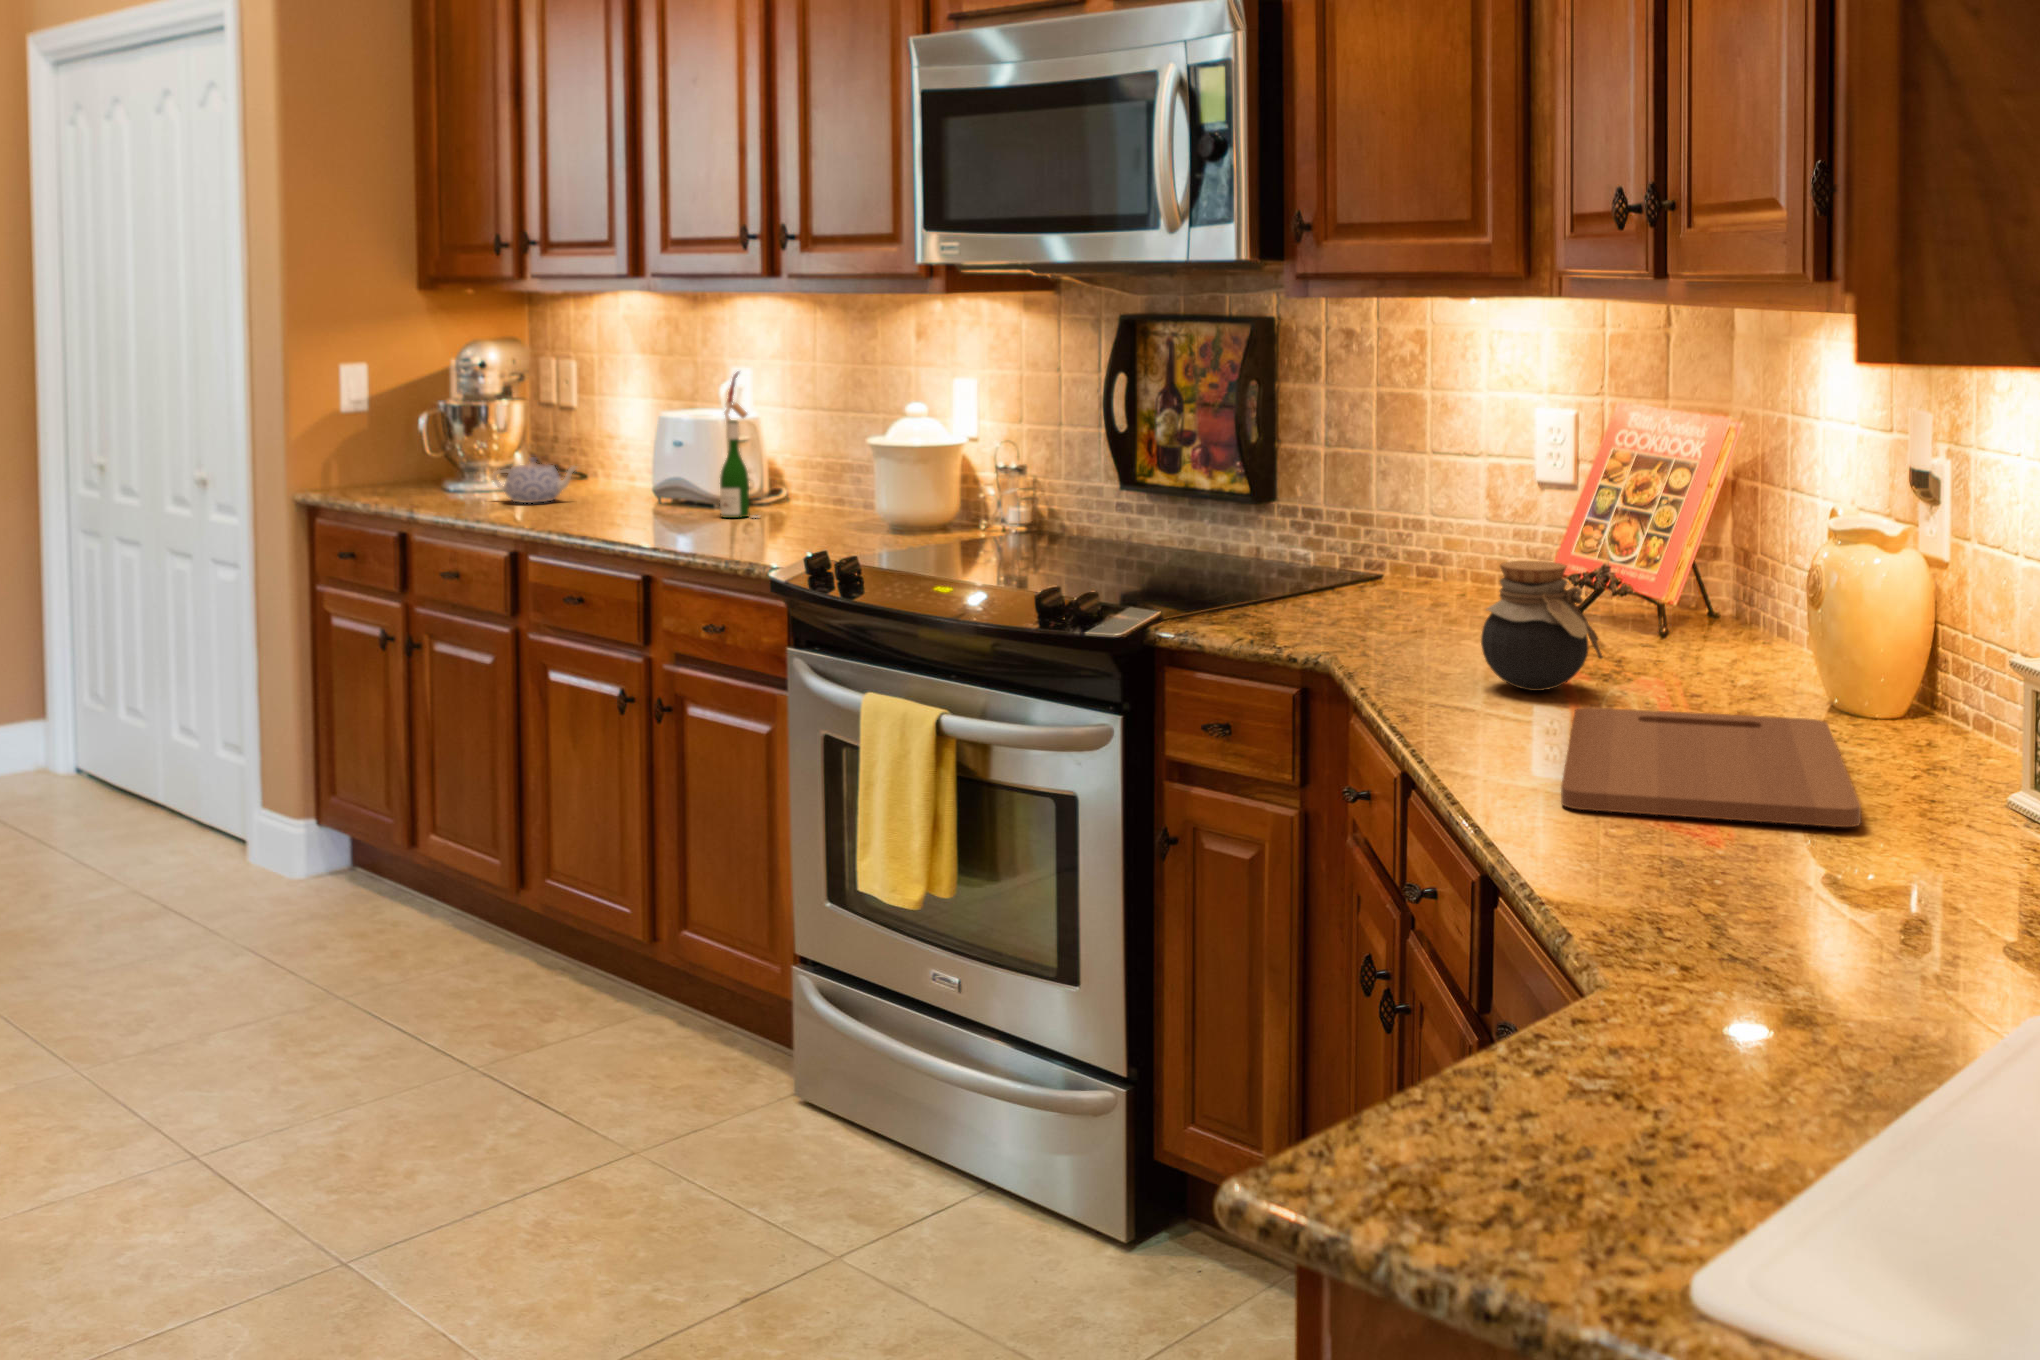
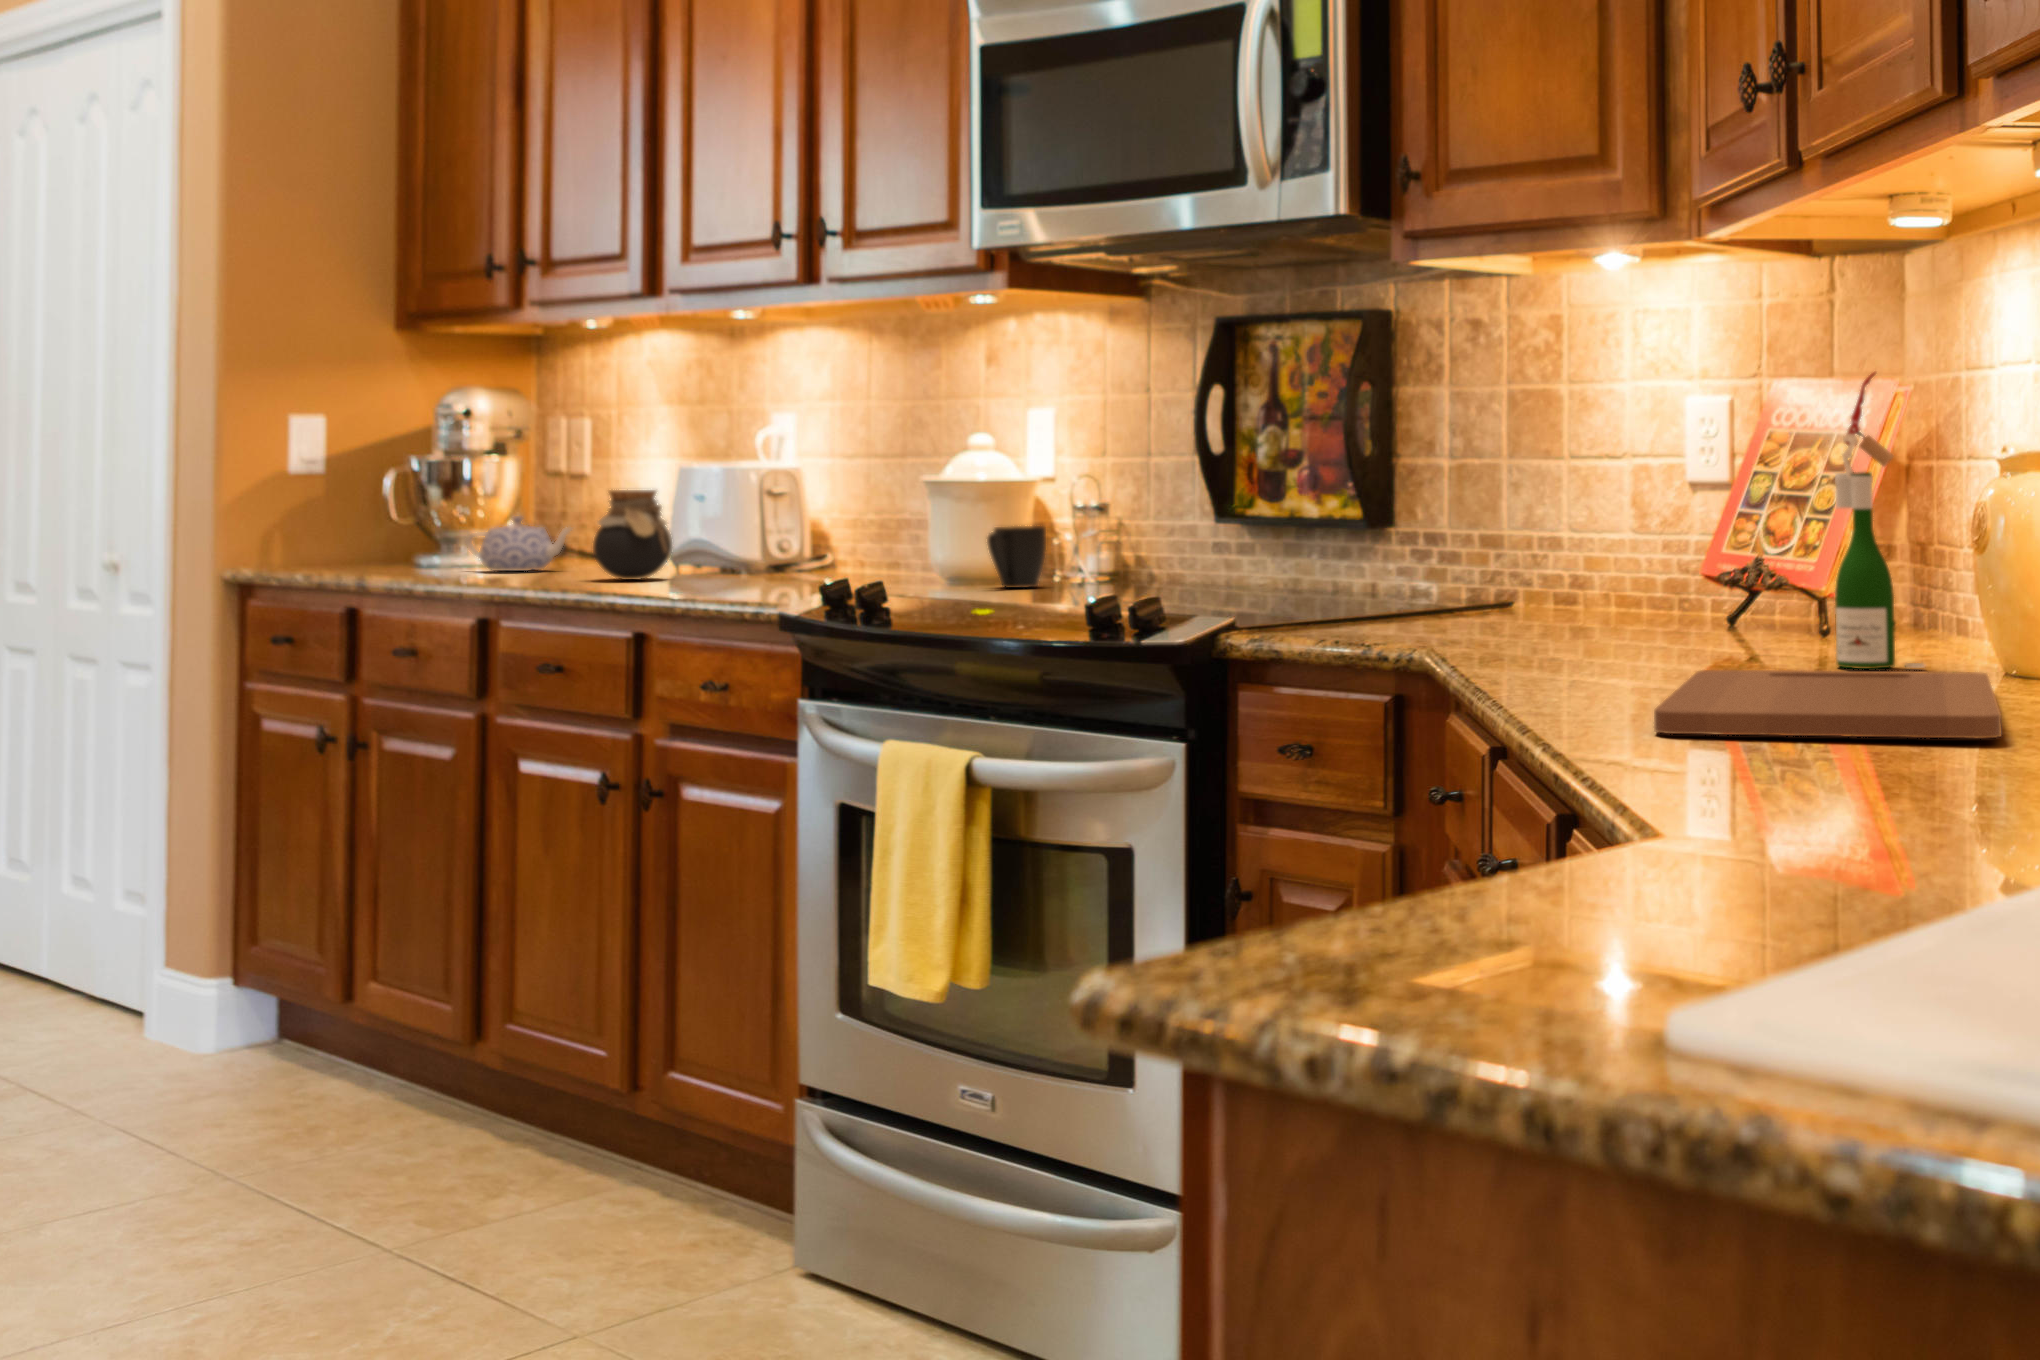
wine bottle: present [720,372,758,518] -> present [1835,372,1925,669]
mug: none [927,483,973,537] -> present [987,526,1046,588]
jar: present [1481,561,1602,691] -> present [593,490,672,580]

